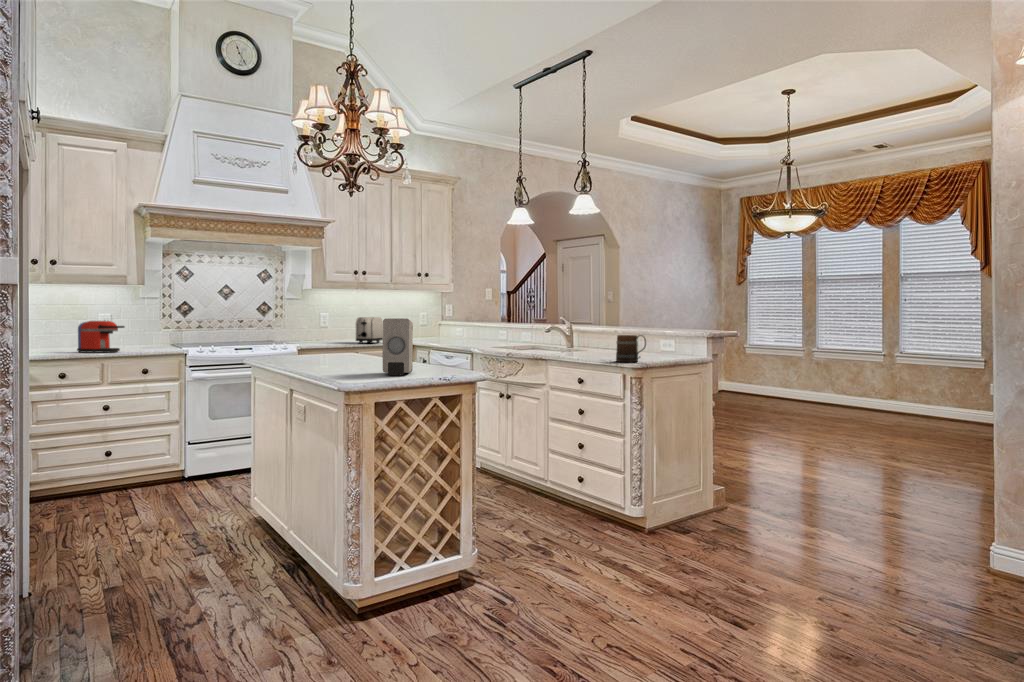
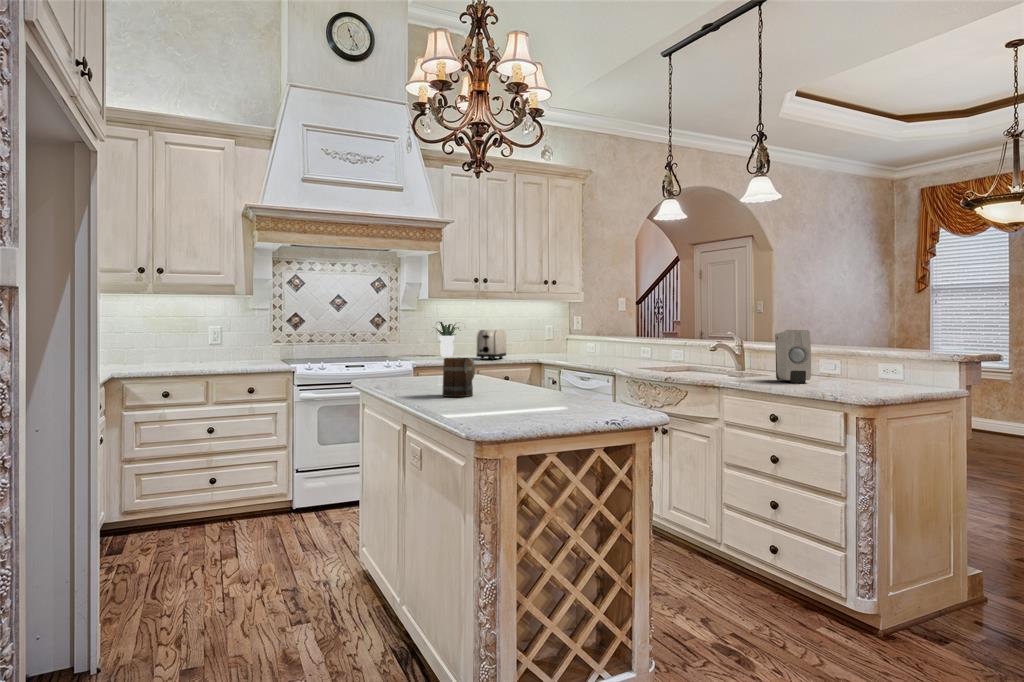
potted plant: none [308,310,349,341] -> present [436,322,459,356]
soap dispenser: present [382,318,413,375] -> present [775,330,811,383]
coffee maker: present [77,321,124,353] -> none [181,334,230,370]
mug: present [616,335,646,362] -> present [443,358,475,397]

